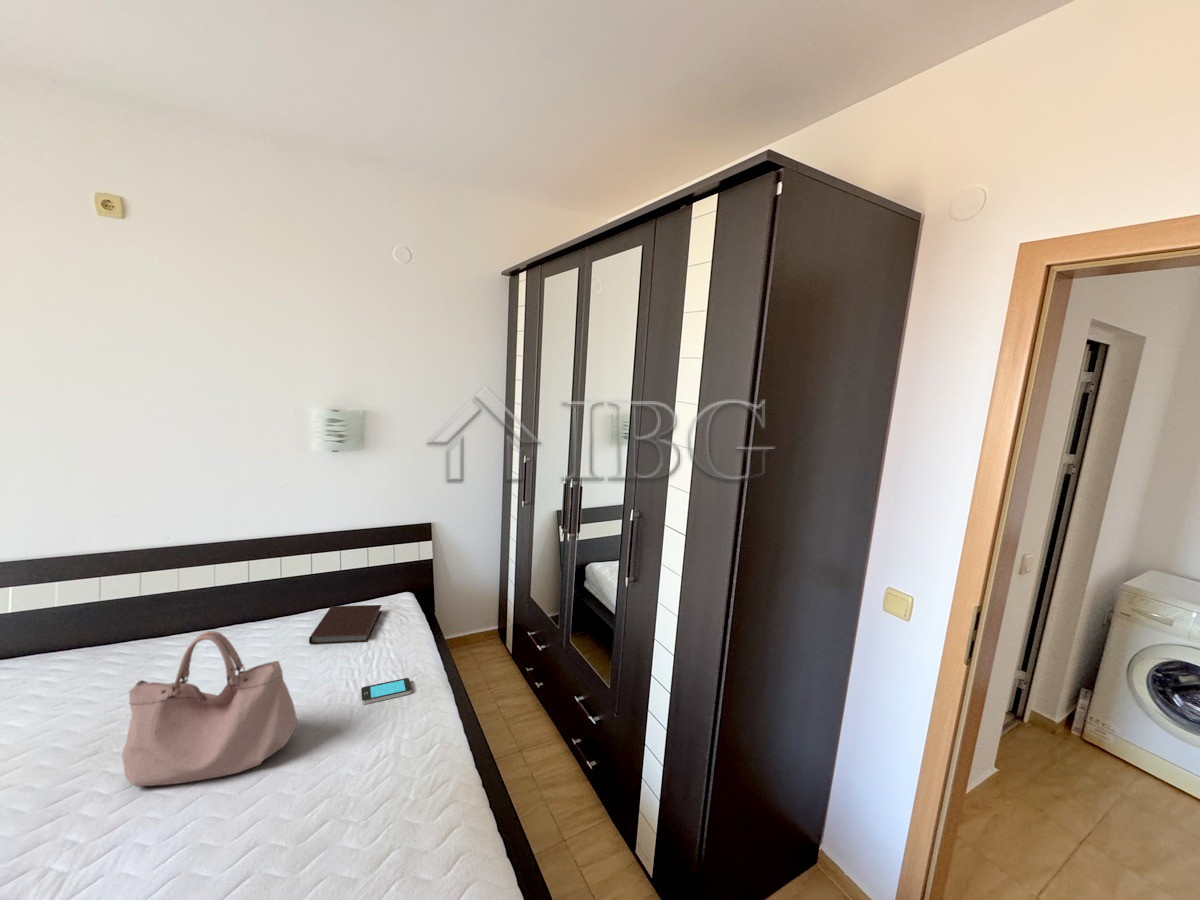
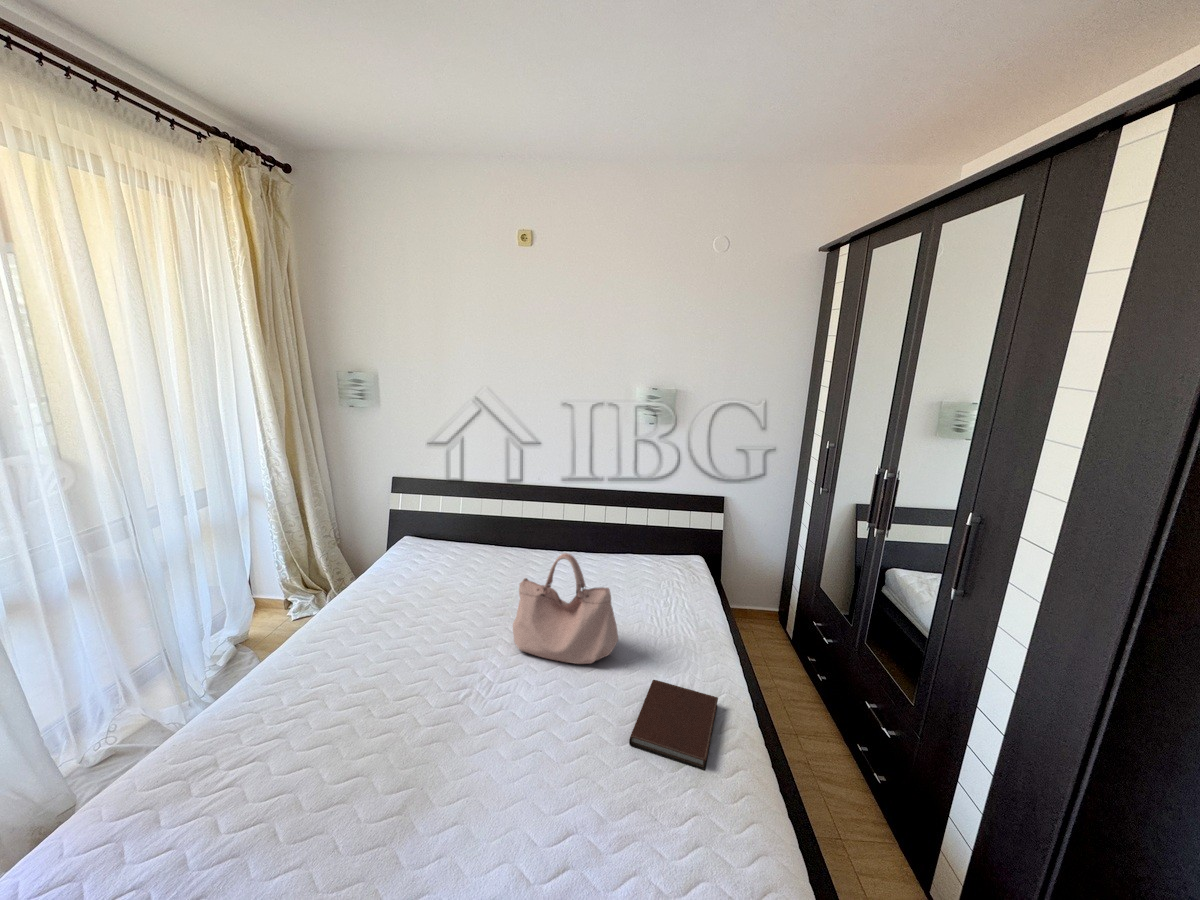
notebook: present [309,605,381,644] -> present [629,680,718,771]
smartphone: present [361,678,411,704] -> none [662,628,704,646]

